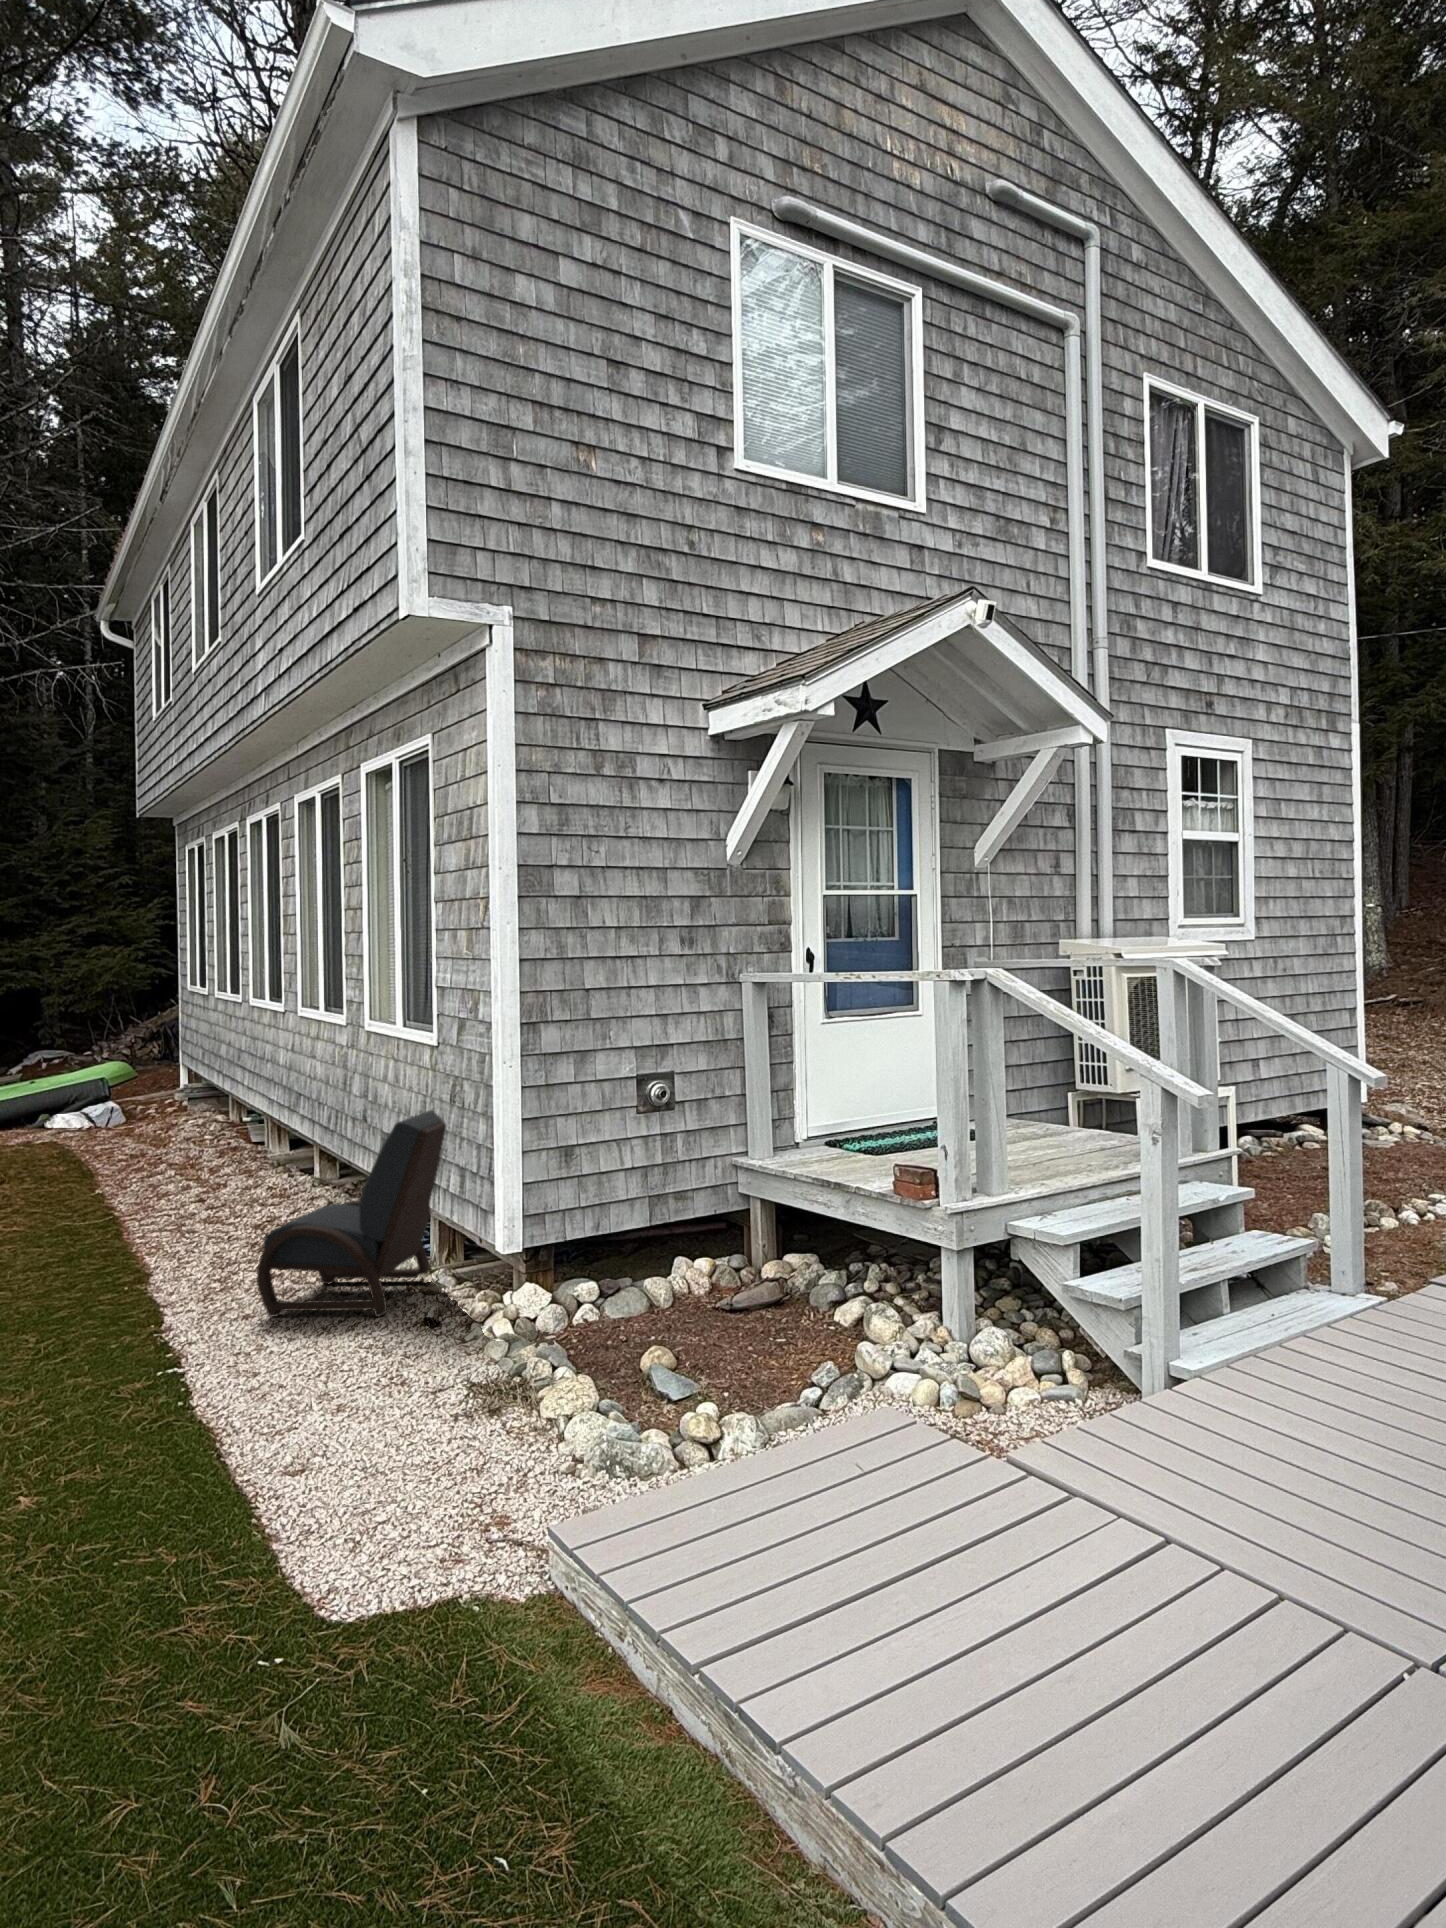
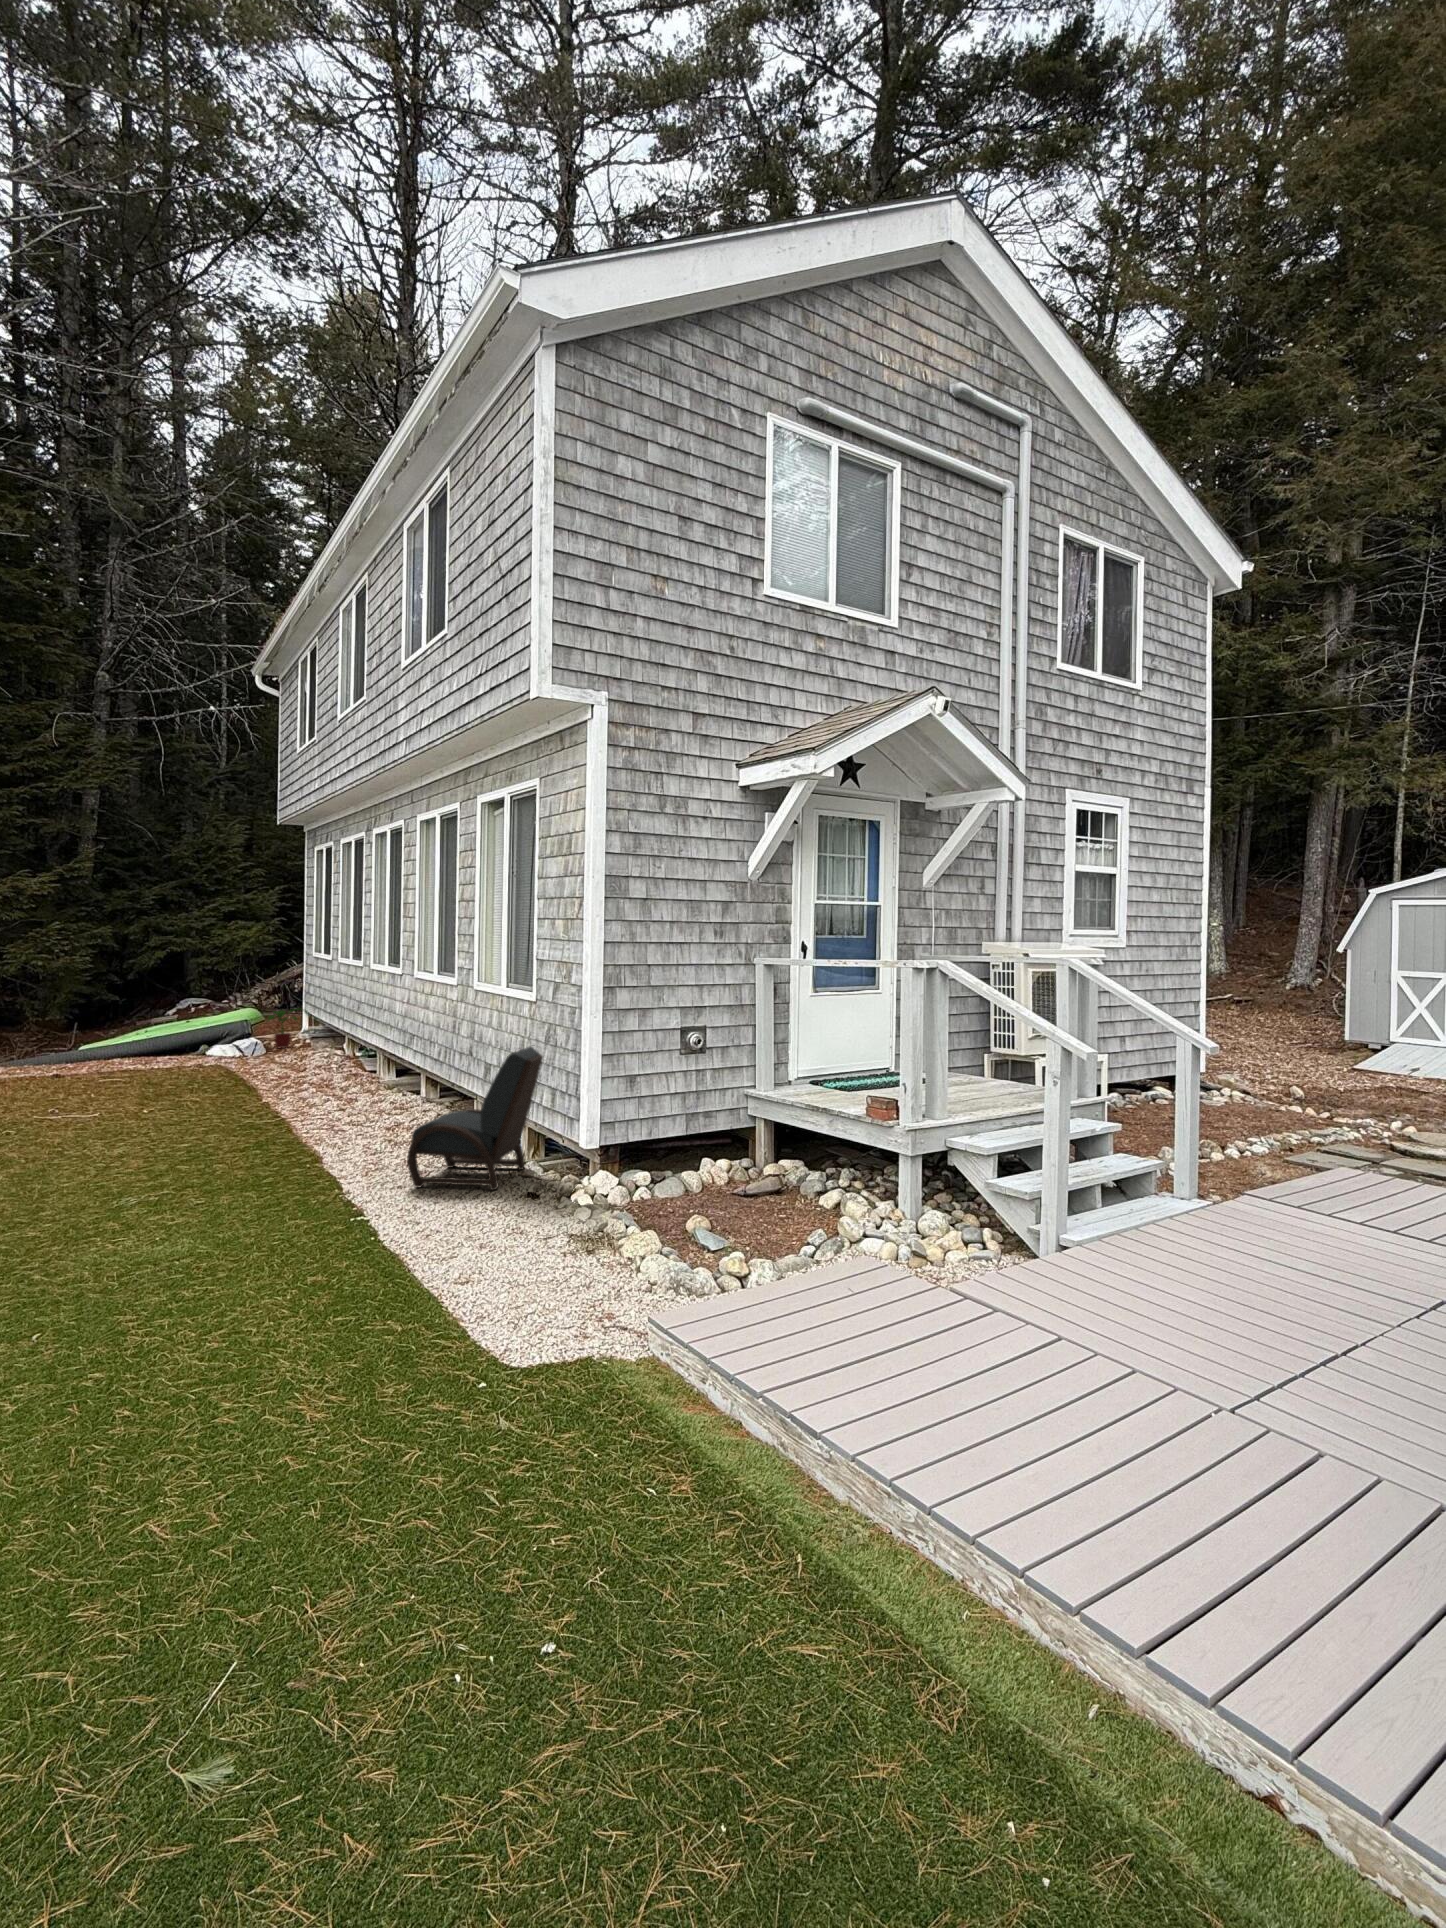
potted plant: none [120,1063,182,1118] -> present [268,1008,300,1049]

